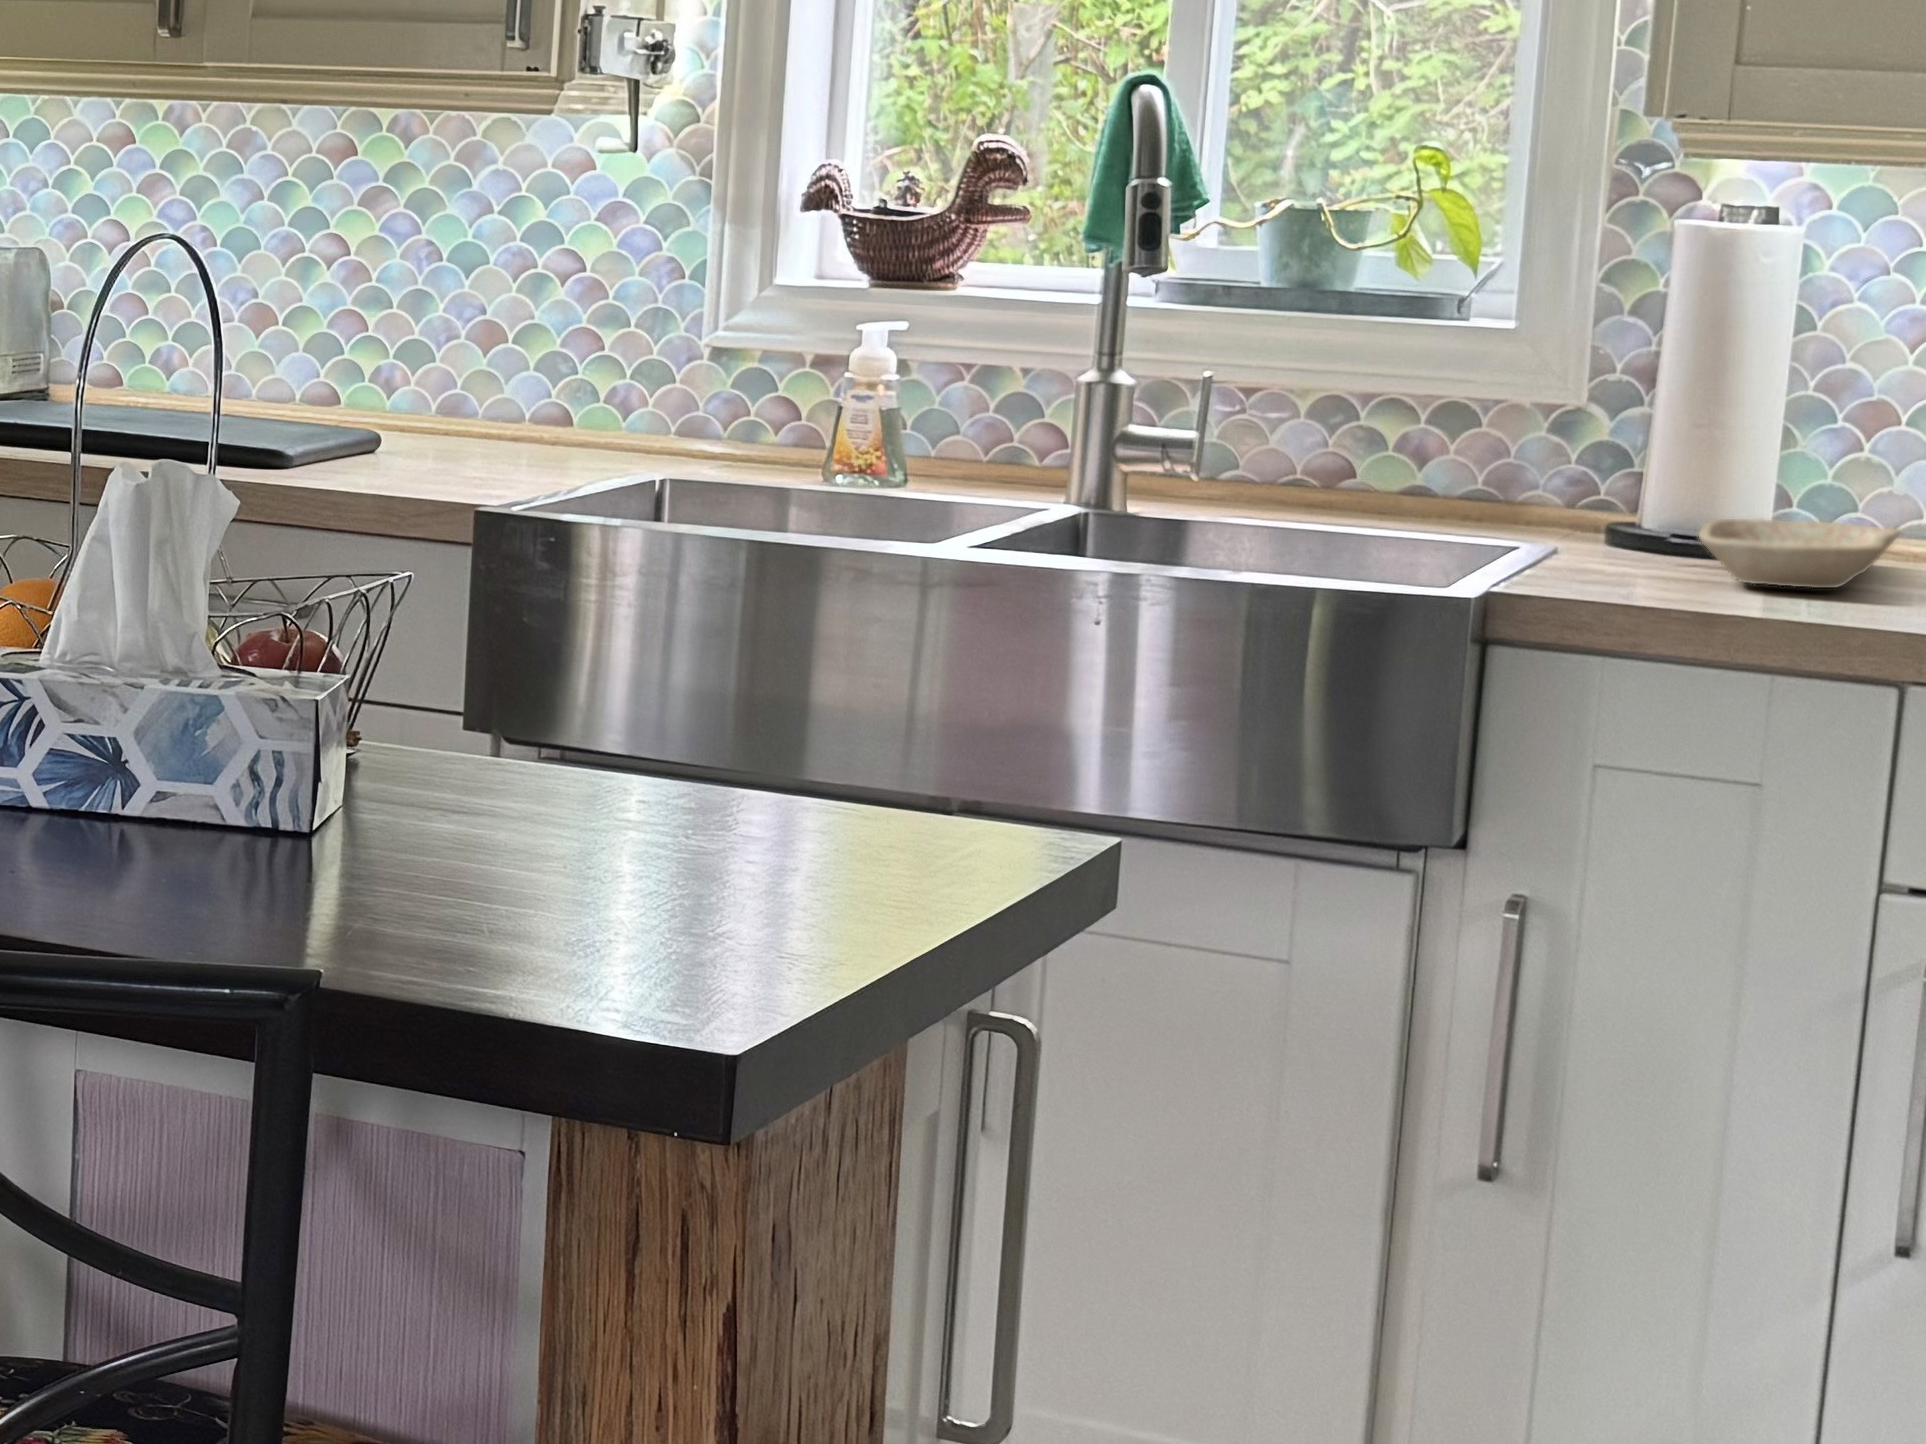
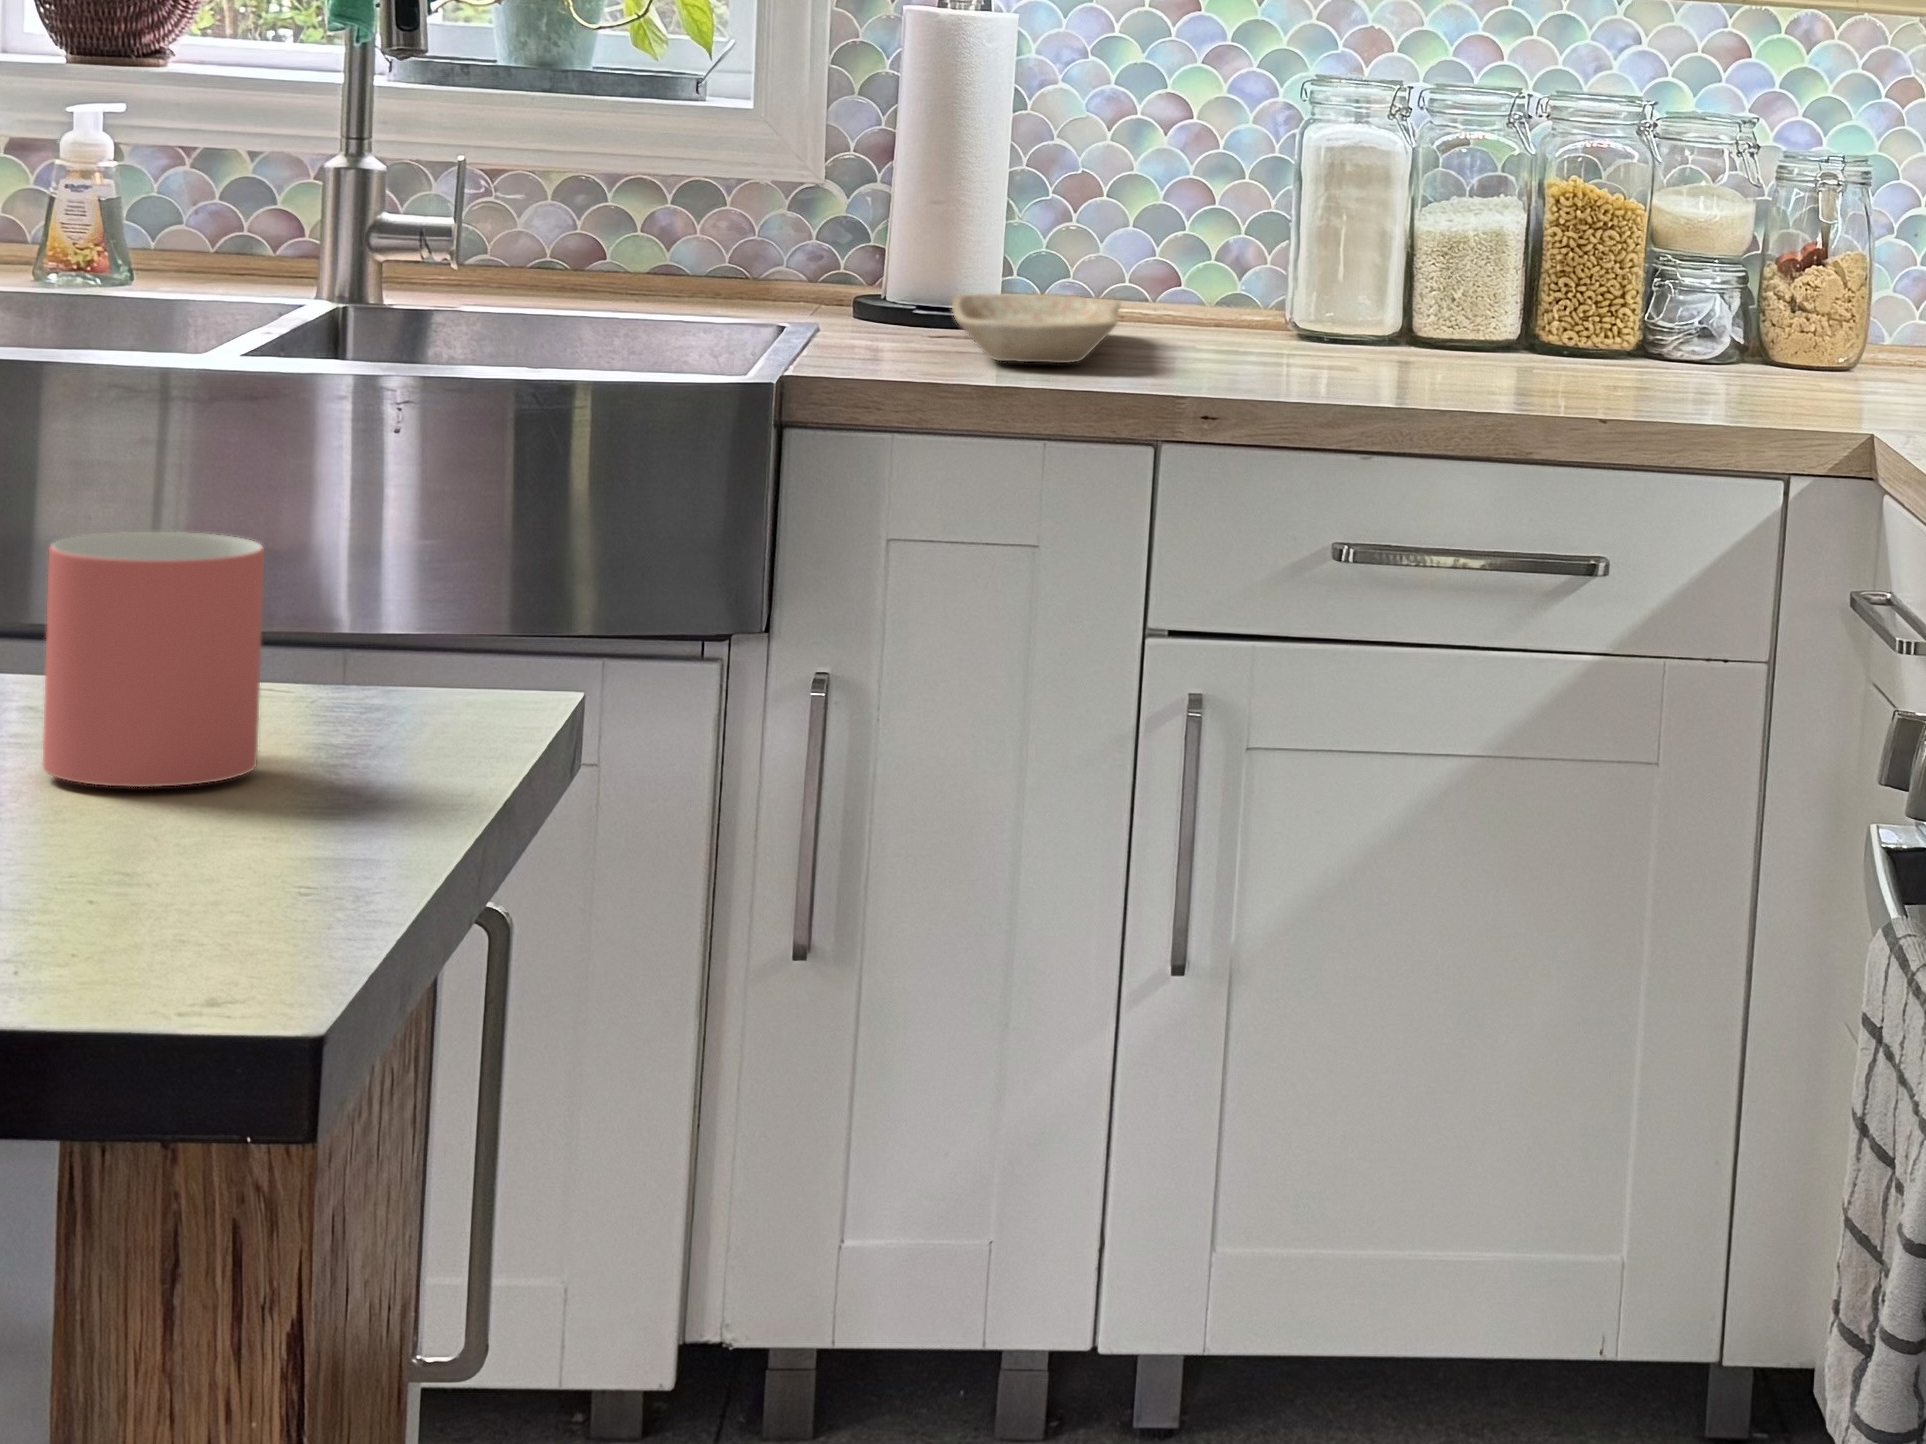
mug: none [633,635,823,854] -> present [43,532,264,787]

